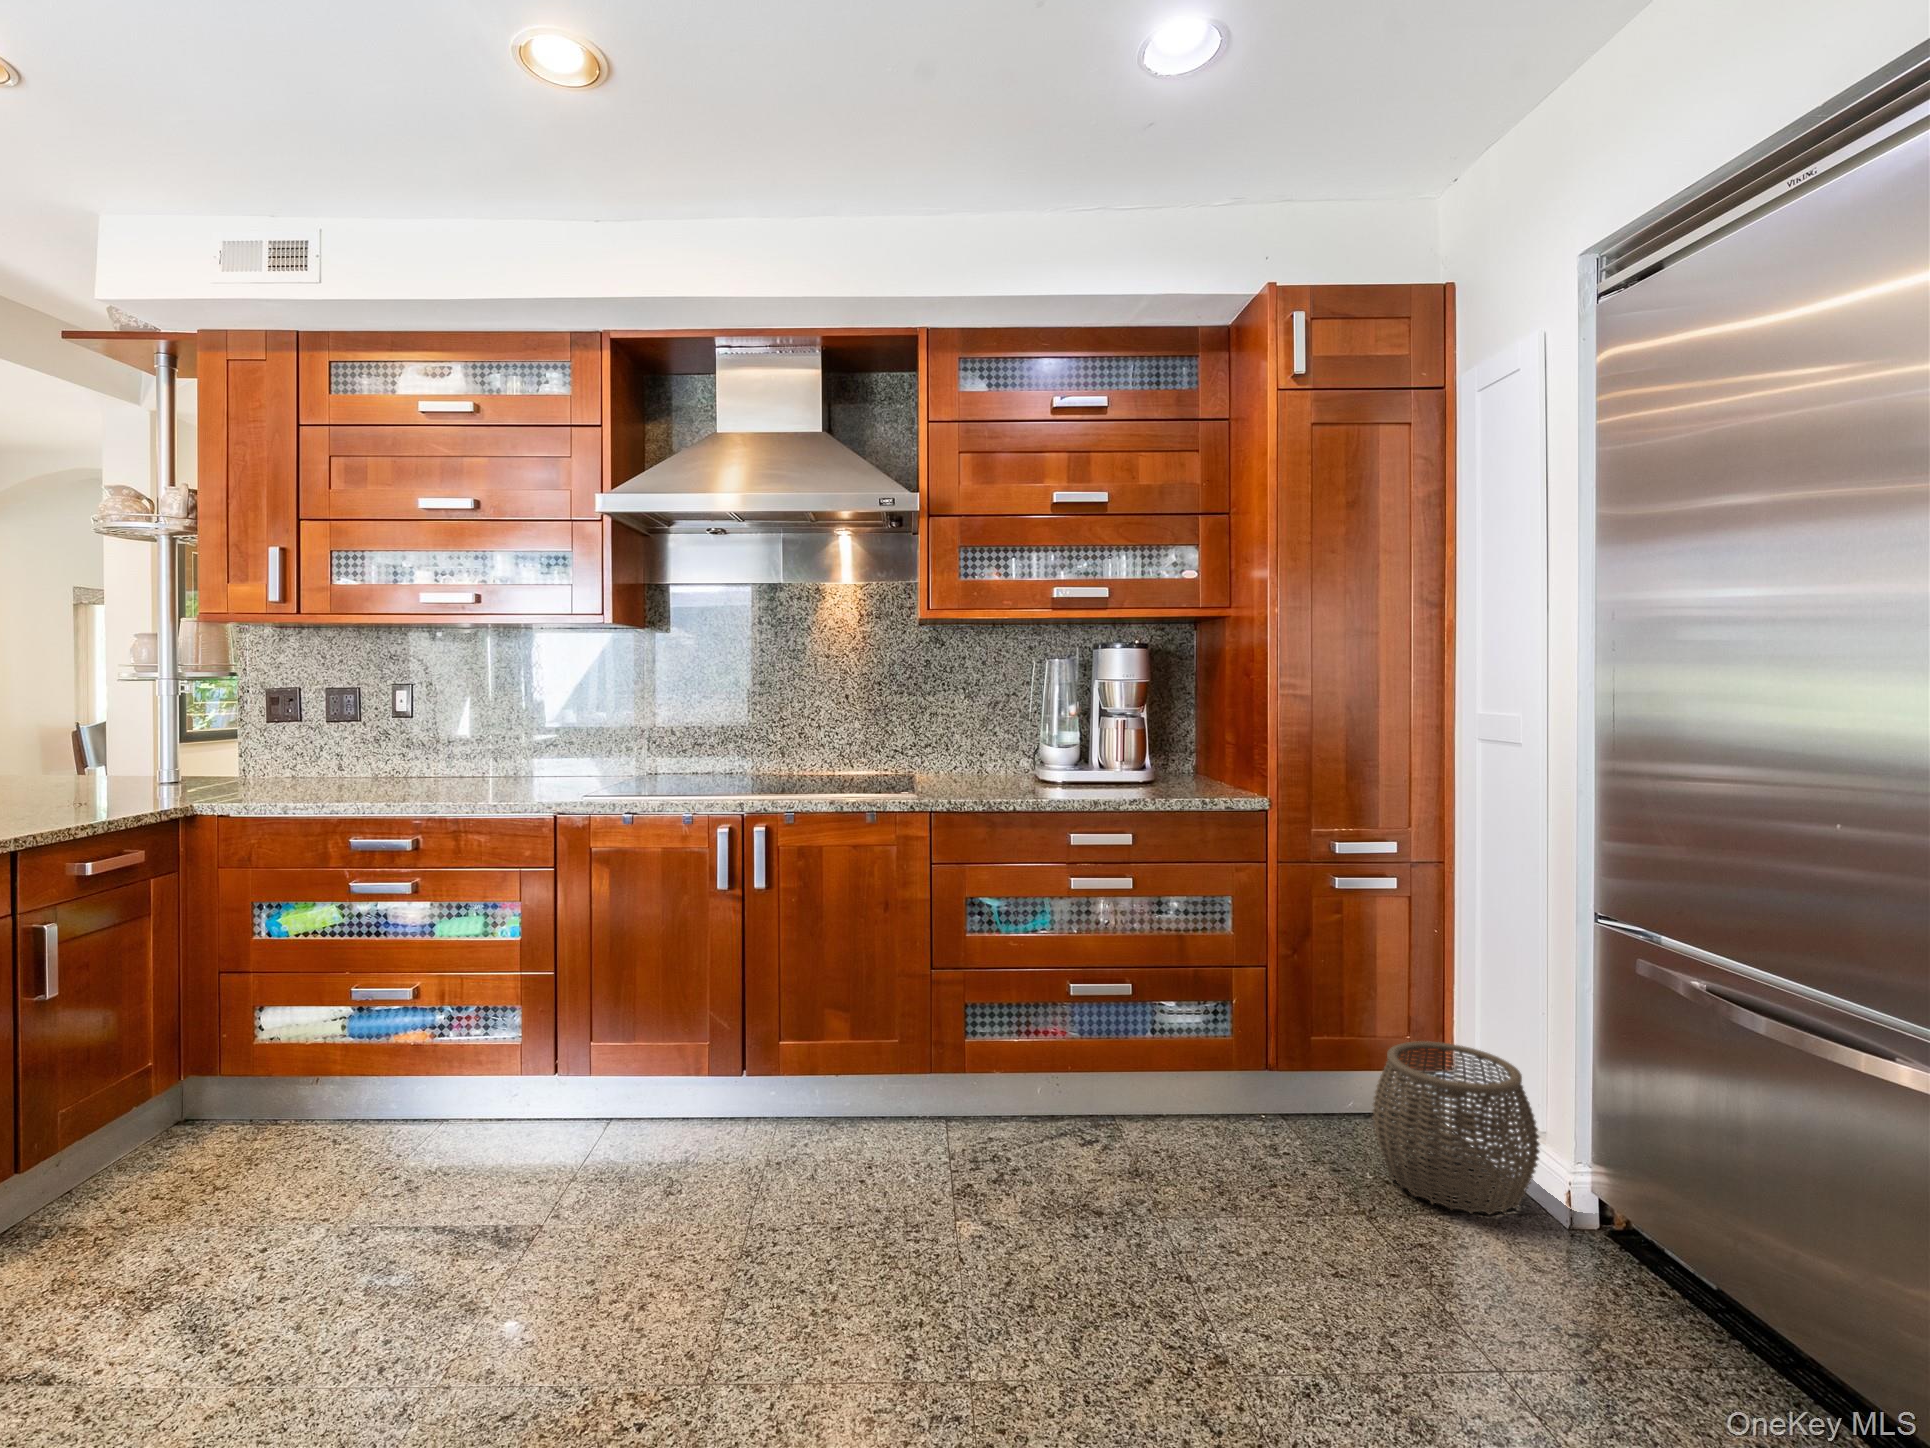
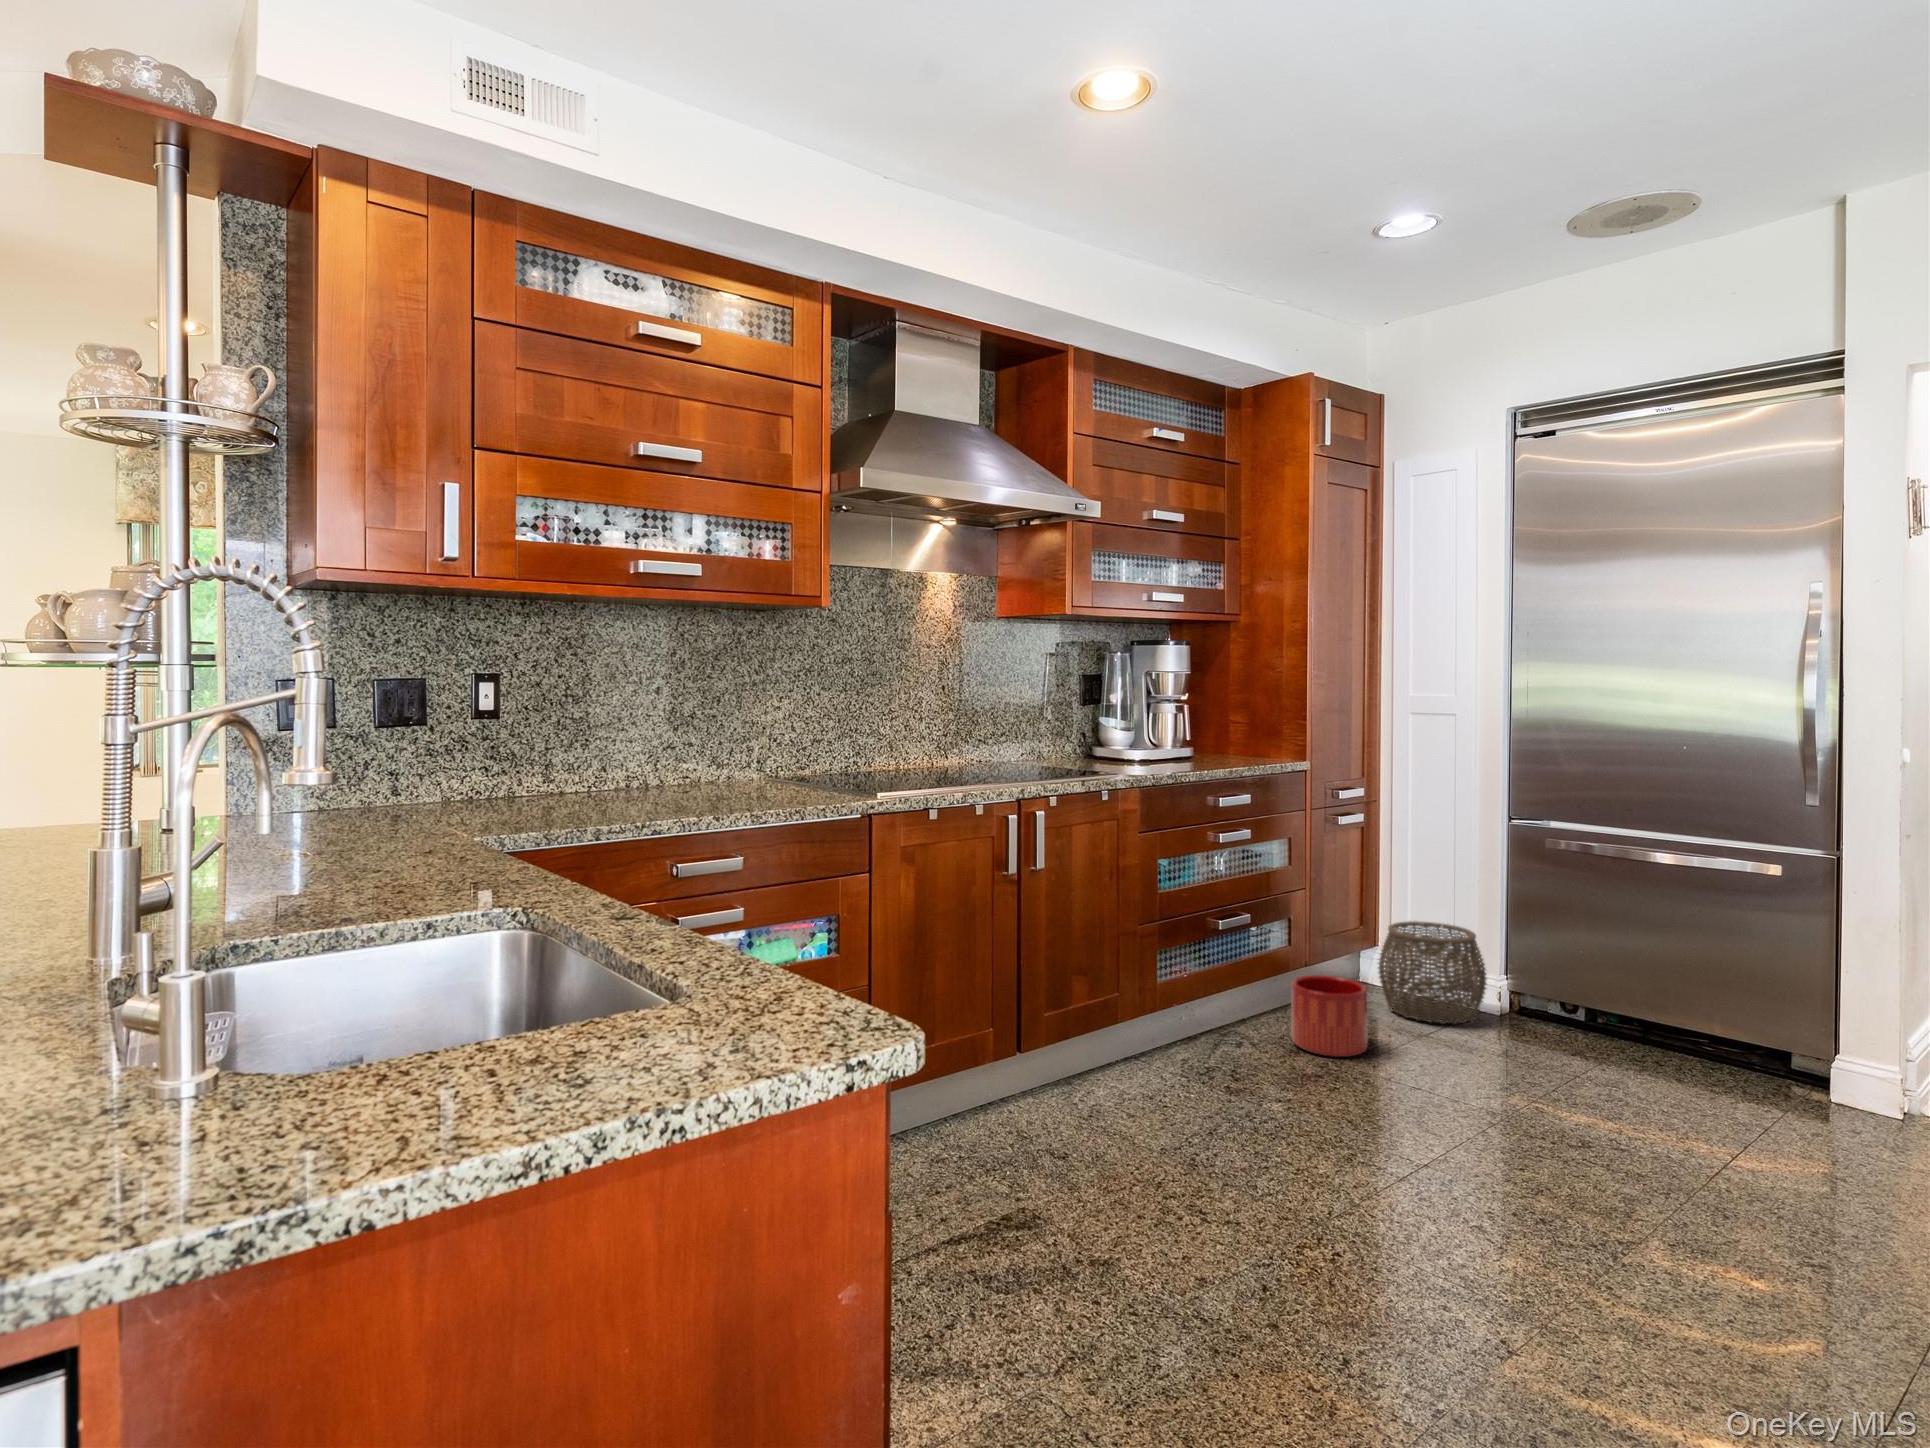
planter: none [1151,1078,1249,1200] -> present [1291,975,1367,1057]

